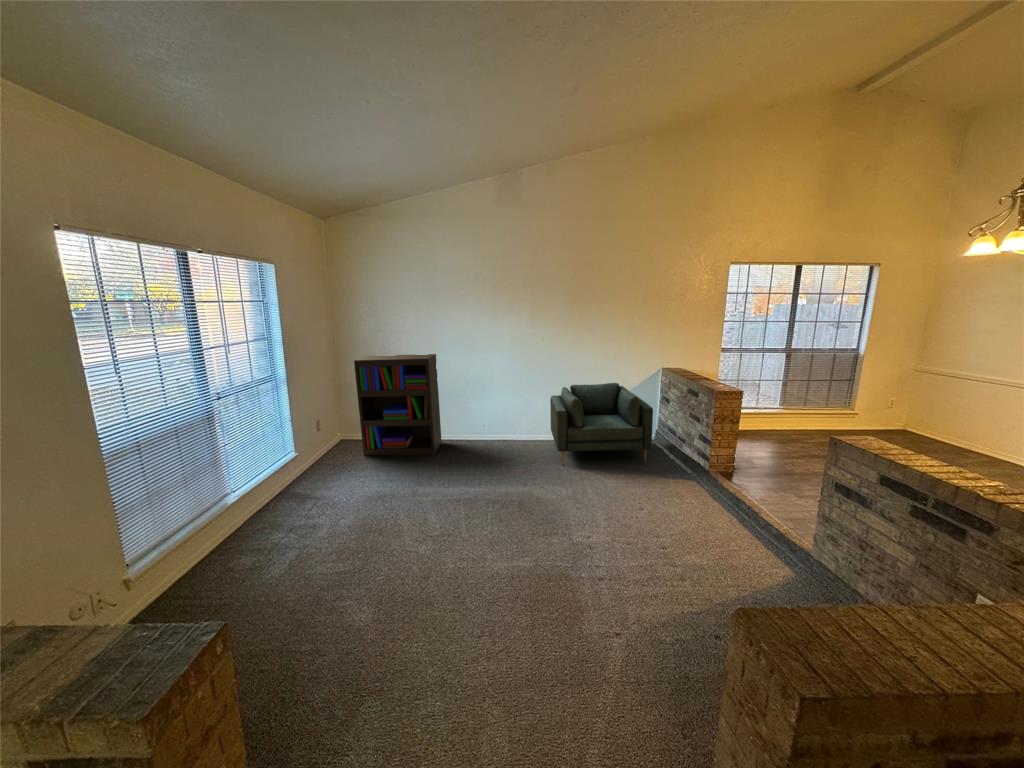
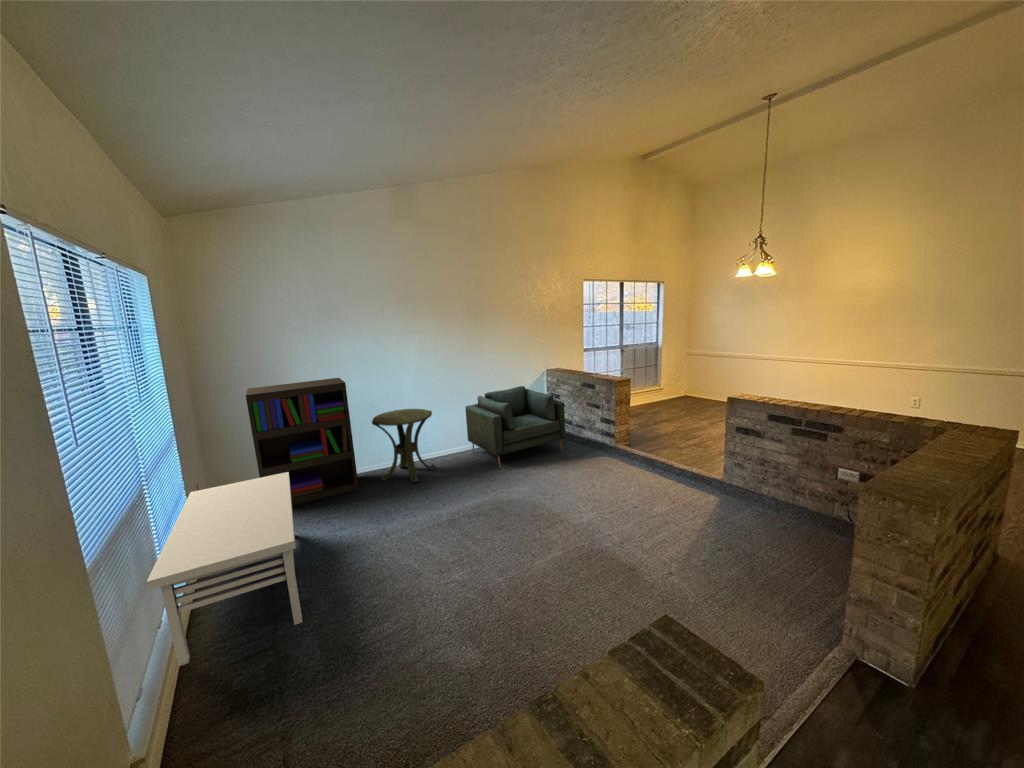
side table: none [452,390,509,459] -> present [372,409,435,483]
storage bench: none [200,426,361,543] -> present [147,472,302,666]

